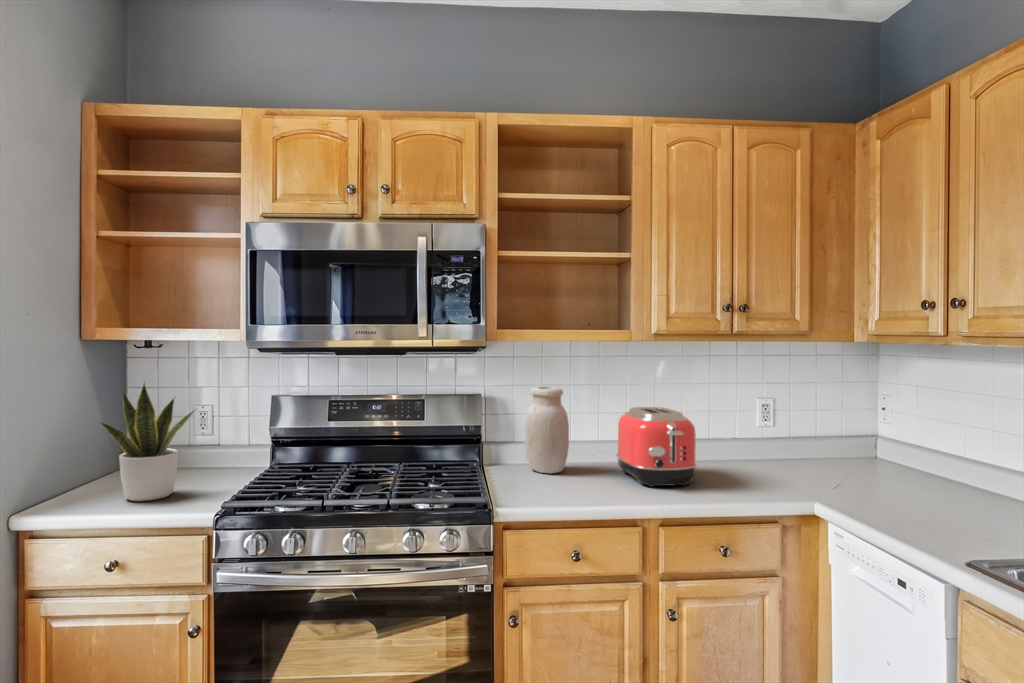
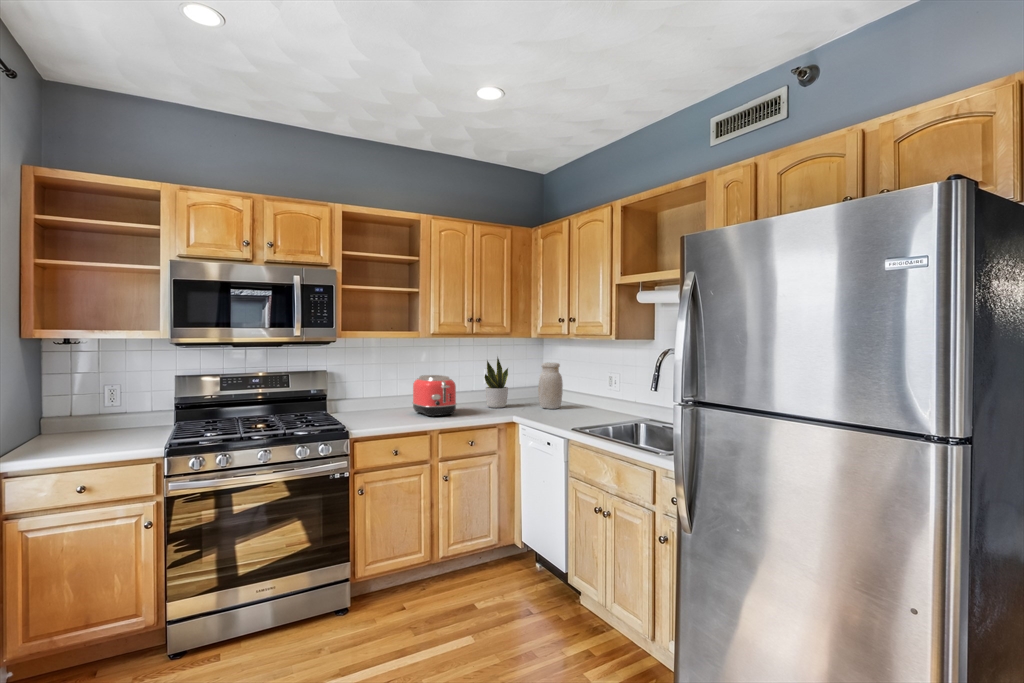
potted plant: present [99,383,195,501] -> present [484,357,508,408]
jar: present [525,387,569,473] -> present [538,363,563,409]

